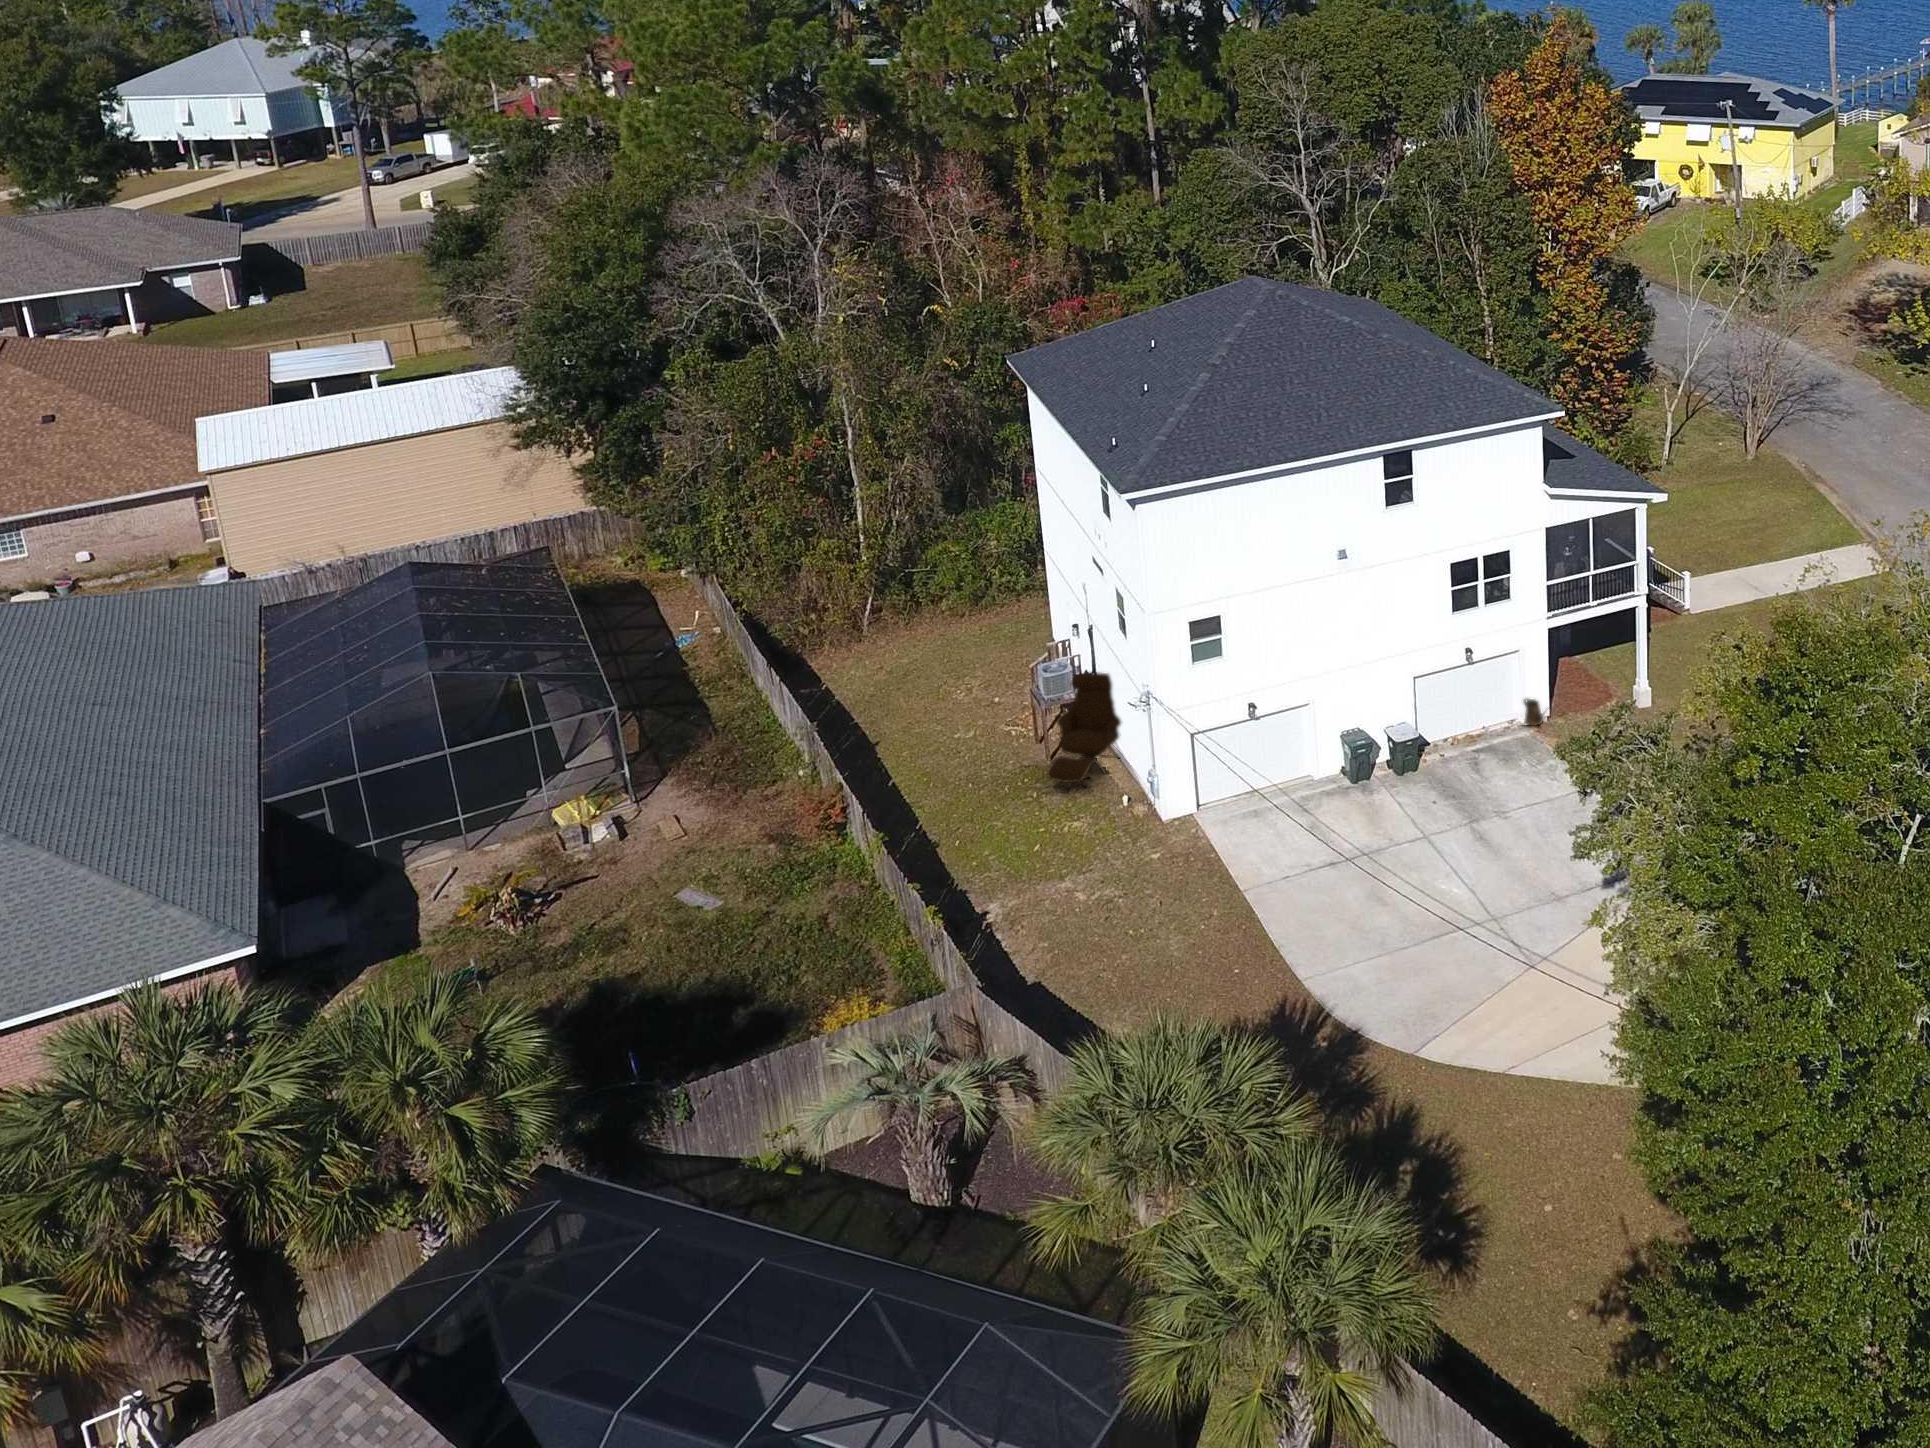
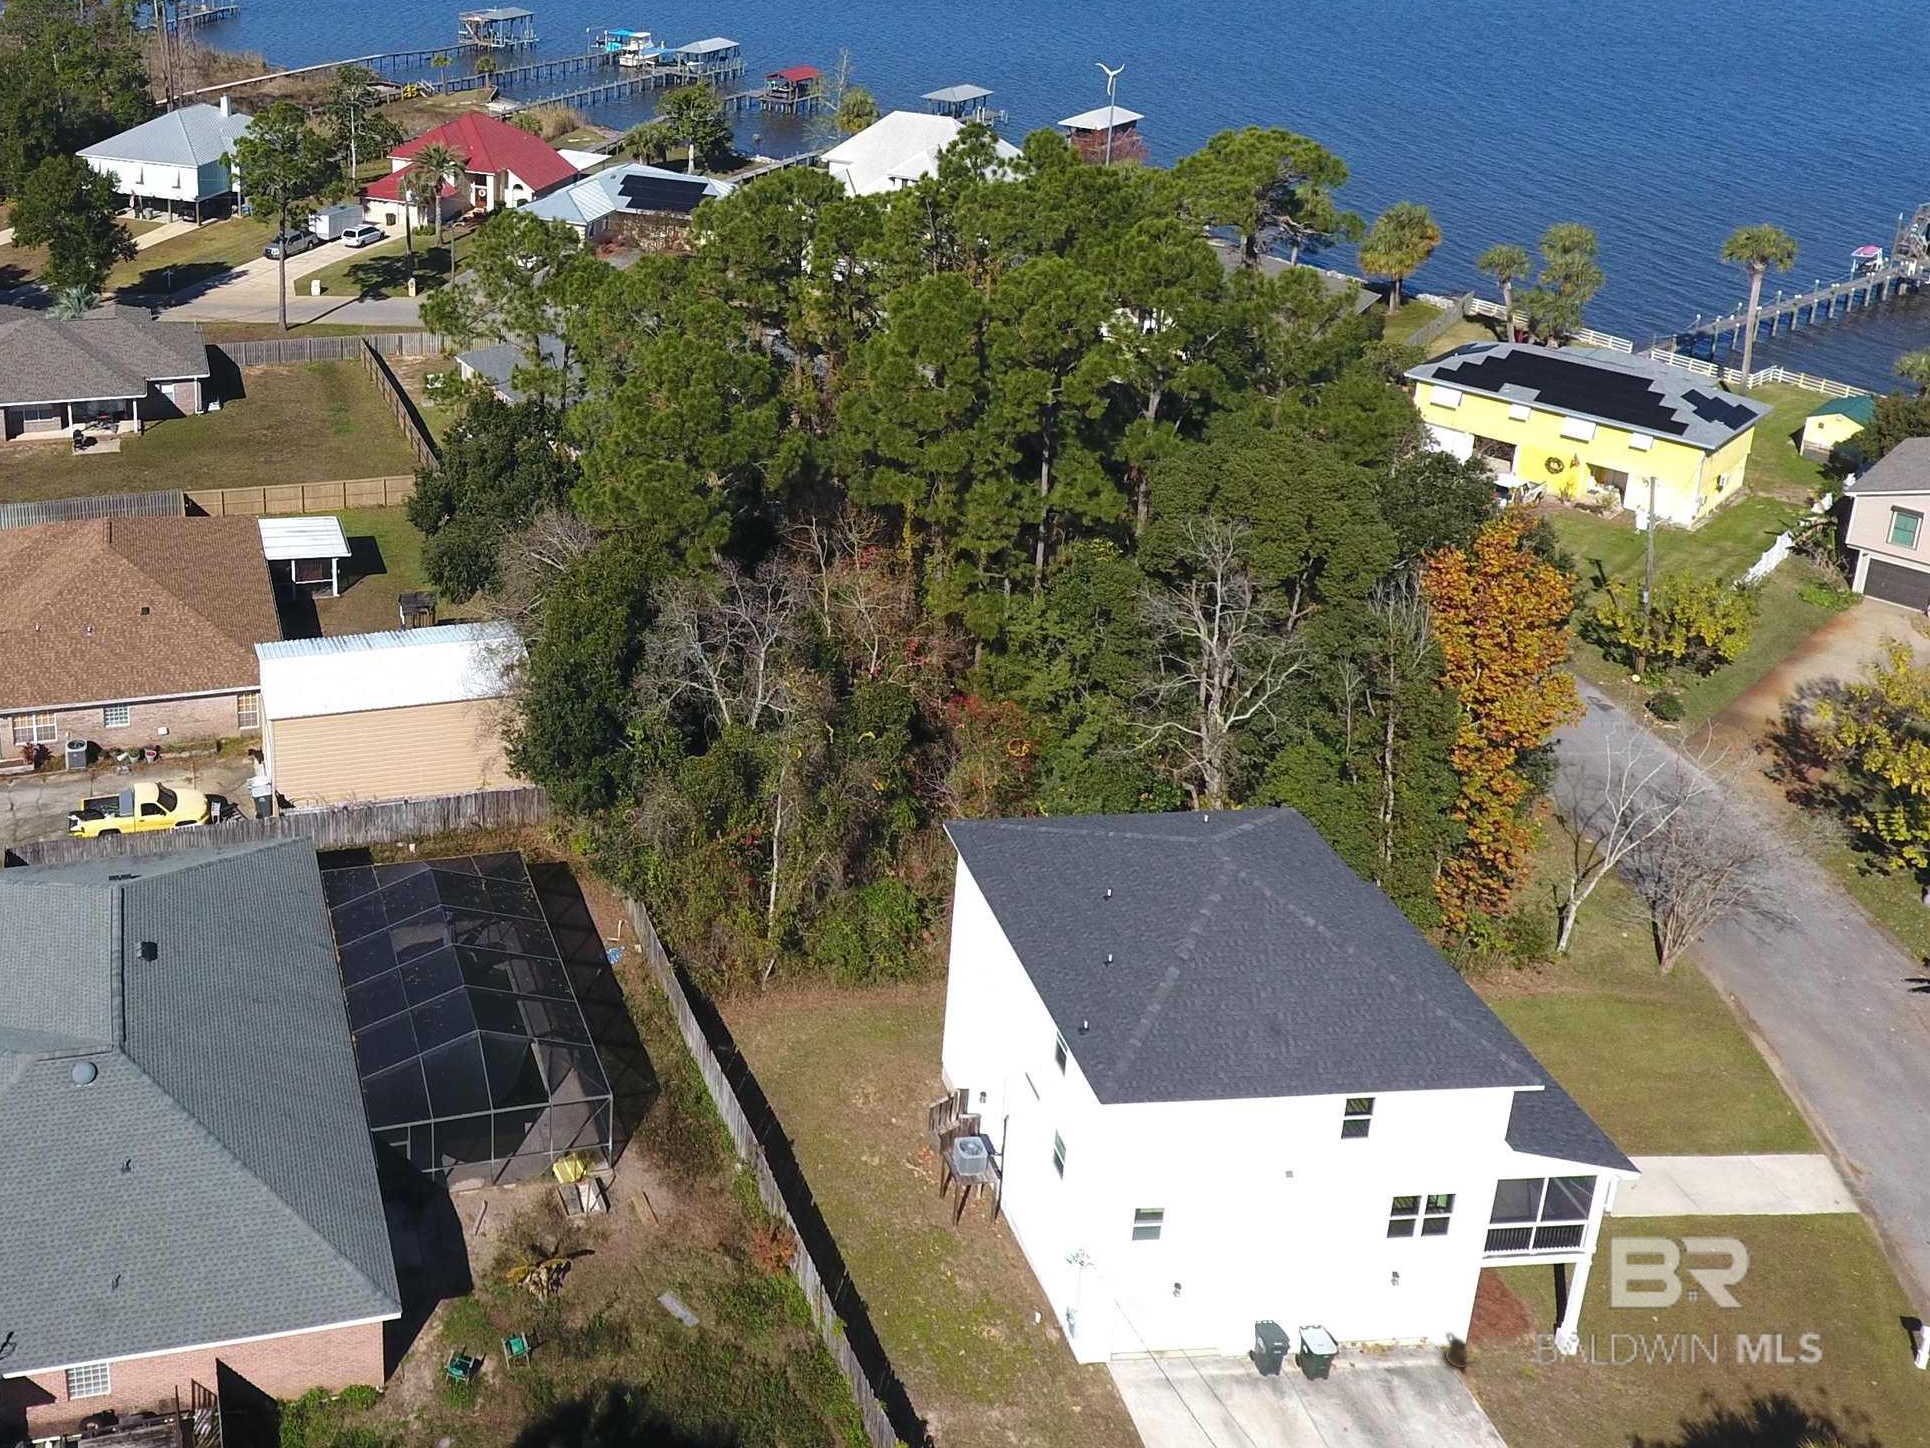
lounge chair: present [1047,672,1121,785] -> none [964,1168,1036,1292]

